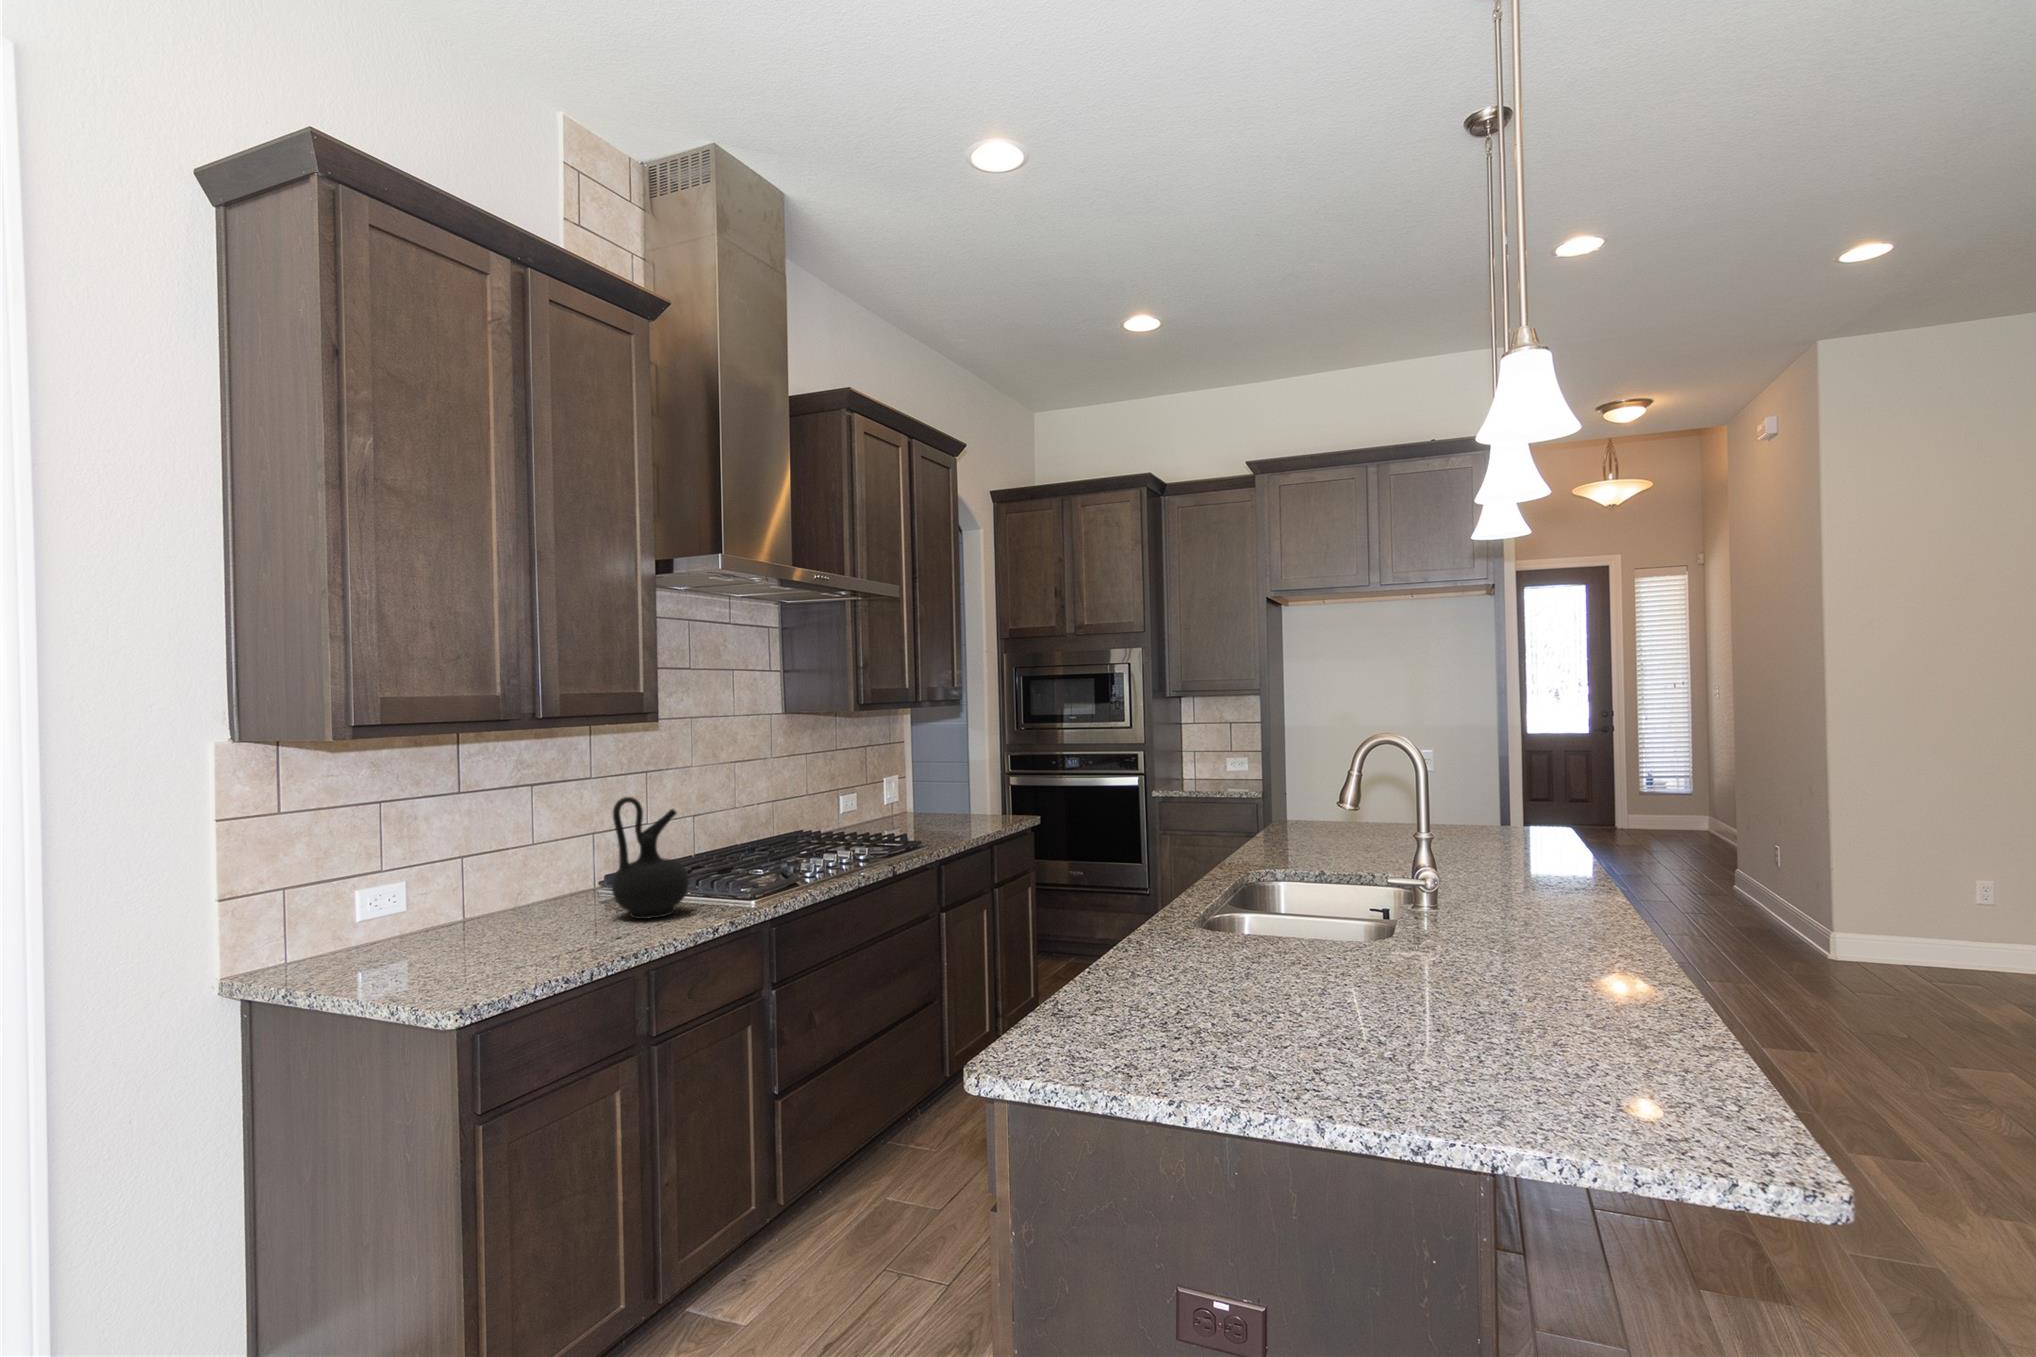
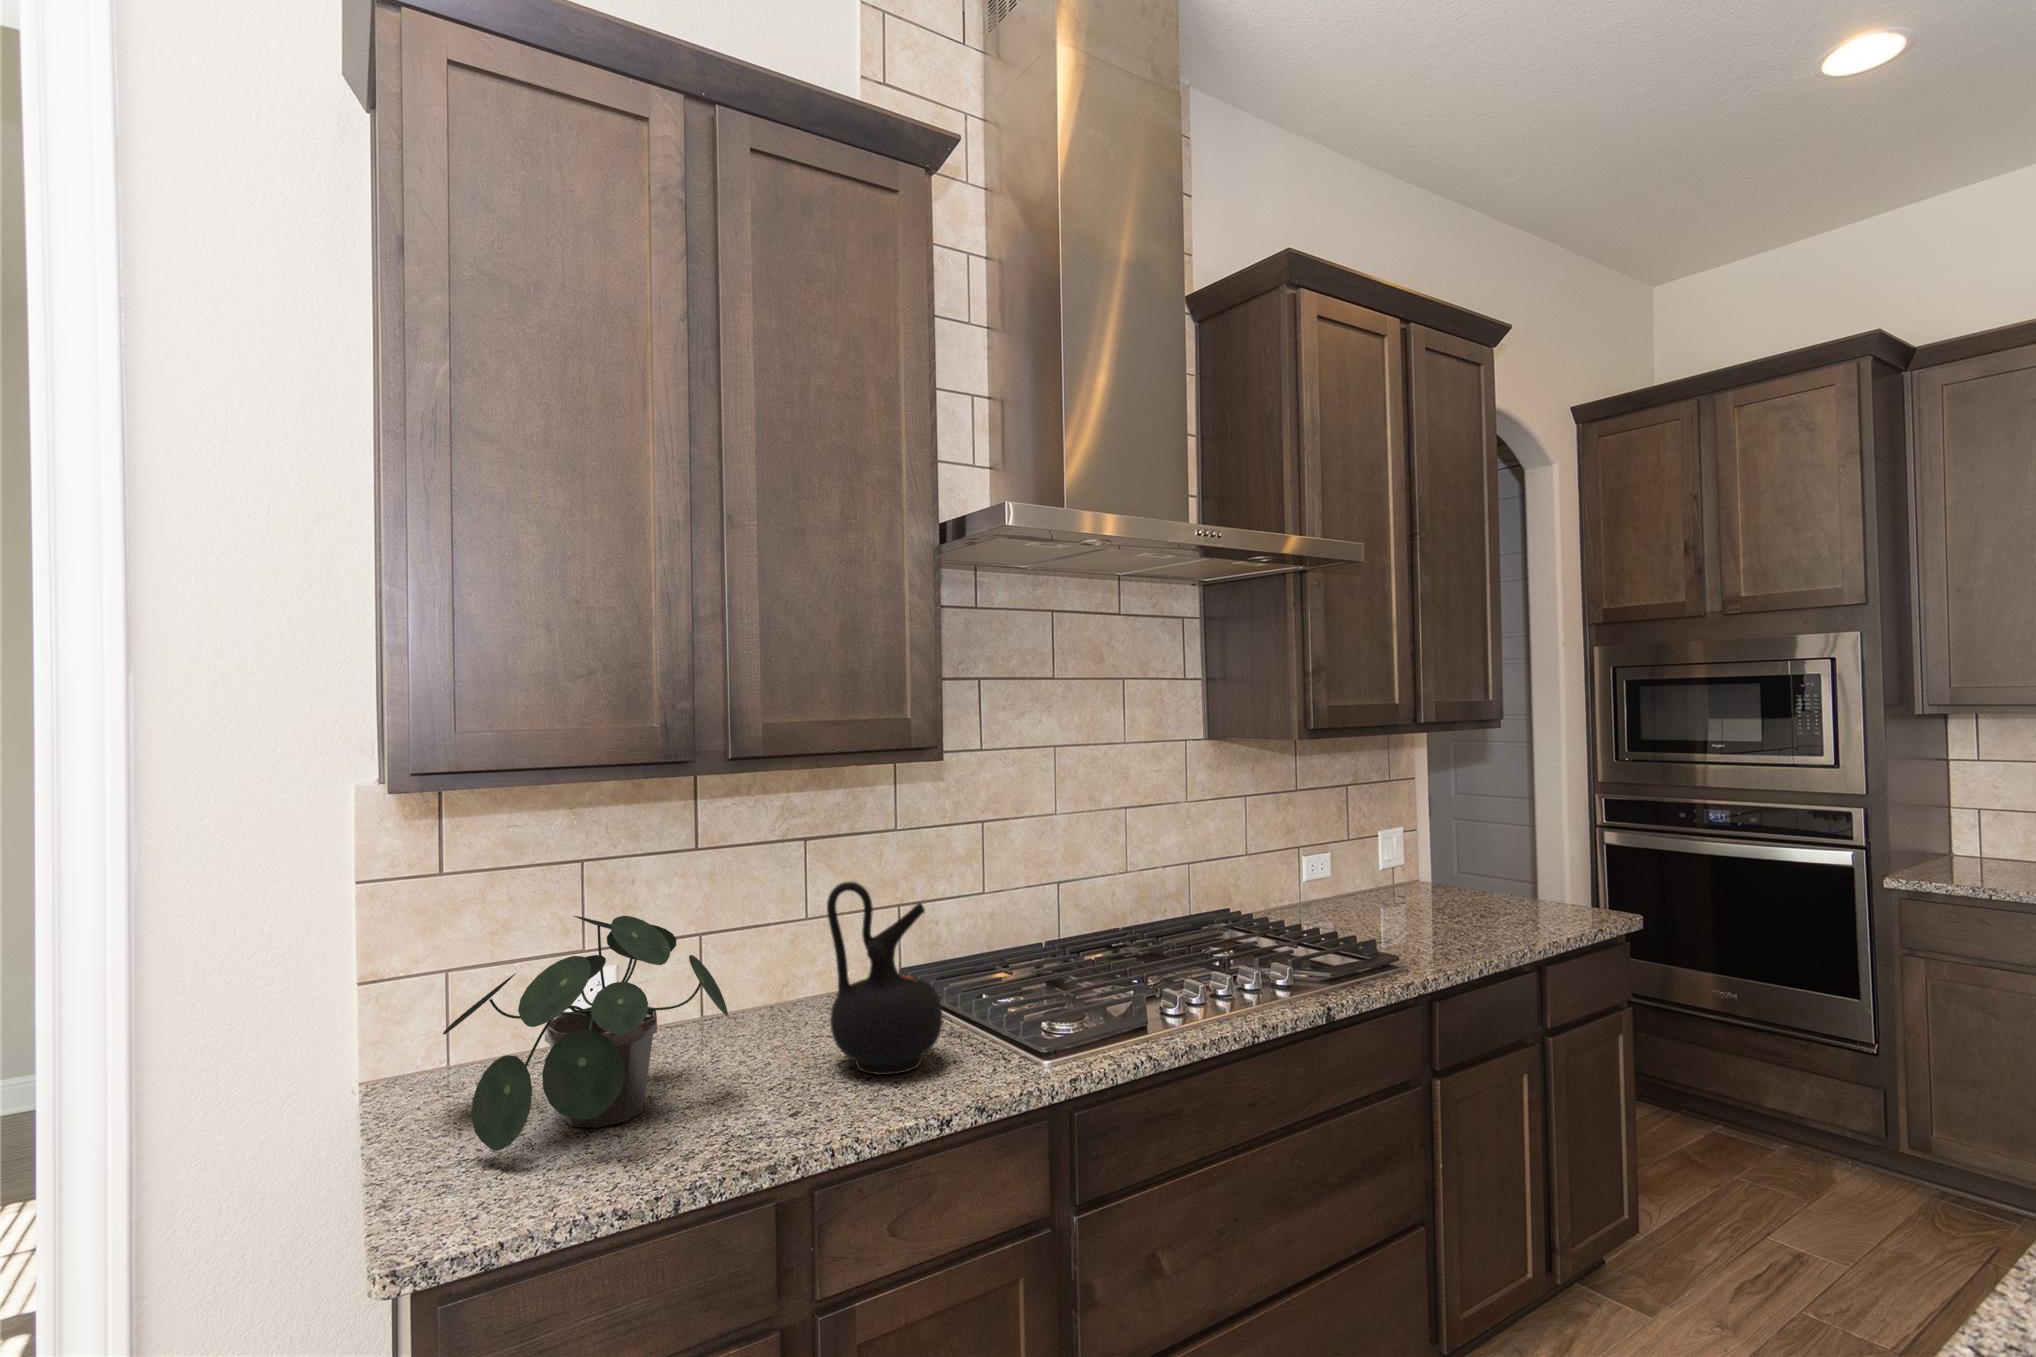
potted plant: none [359,819,567,965] -> present [443,916,728,1150]

